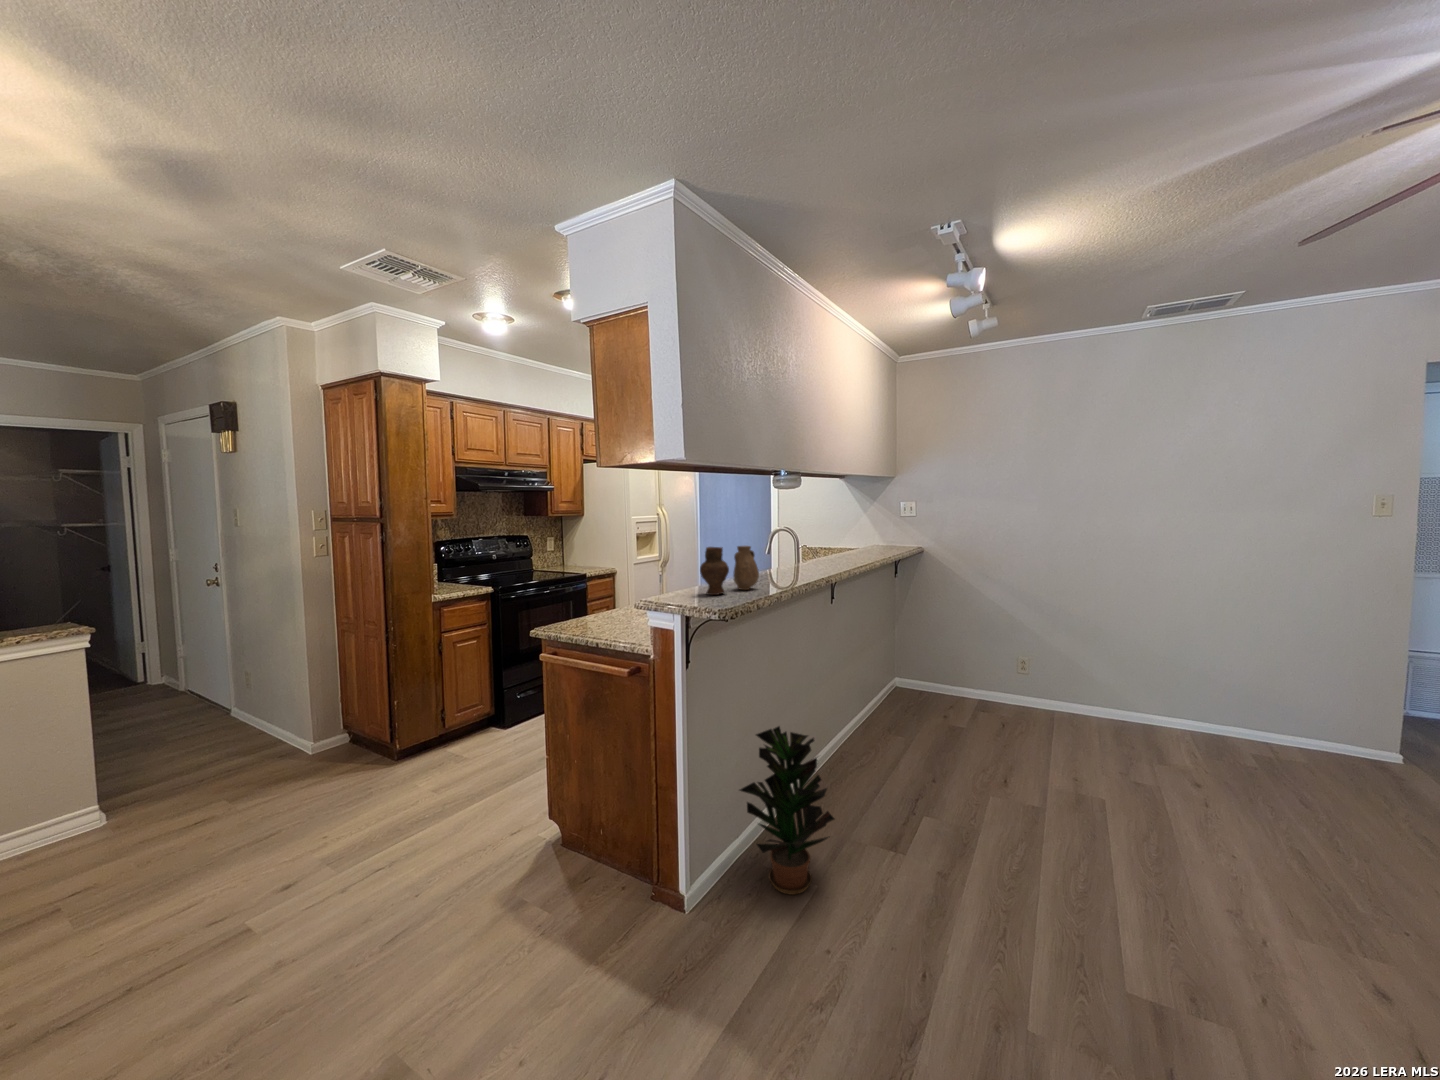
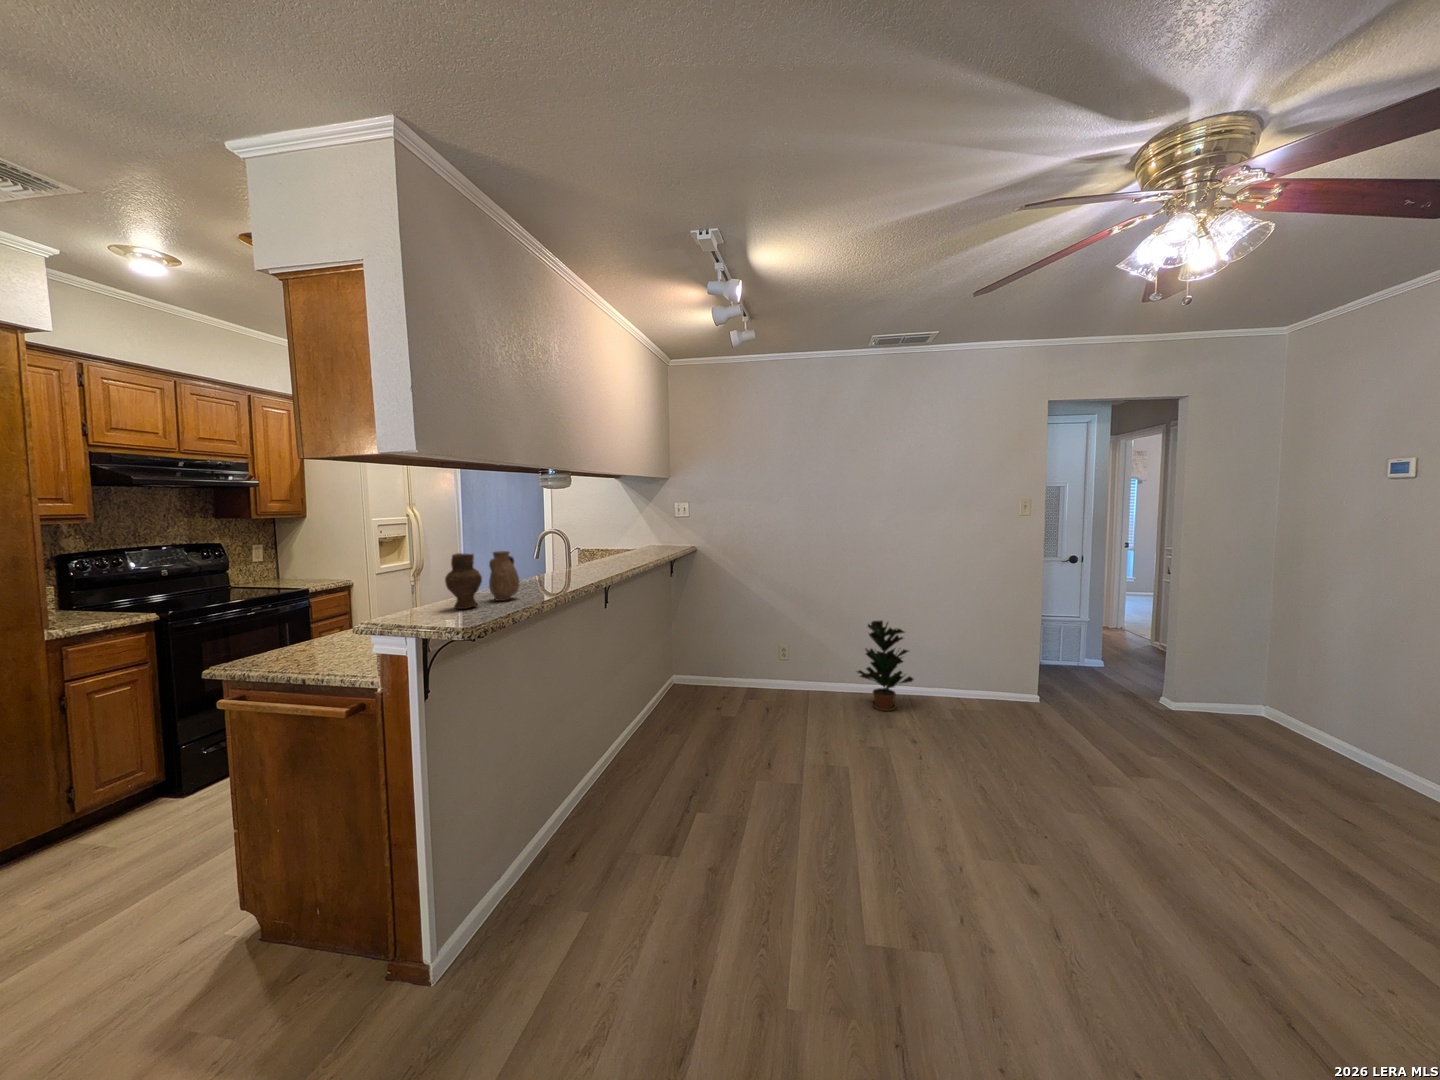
potted plant: present [740,726,834,895] -> present [858,620,913,711]

